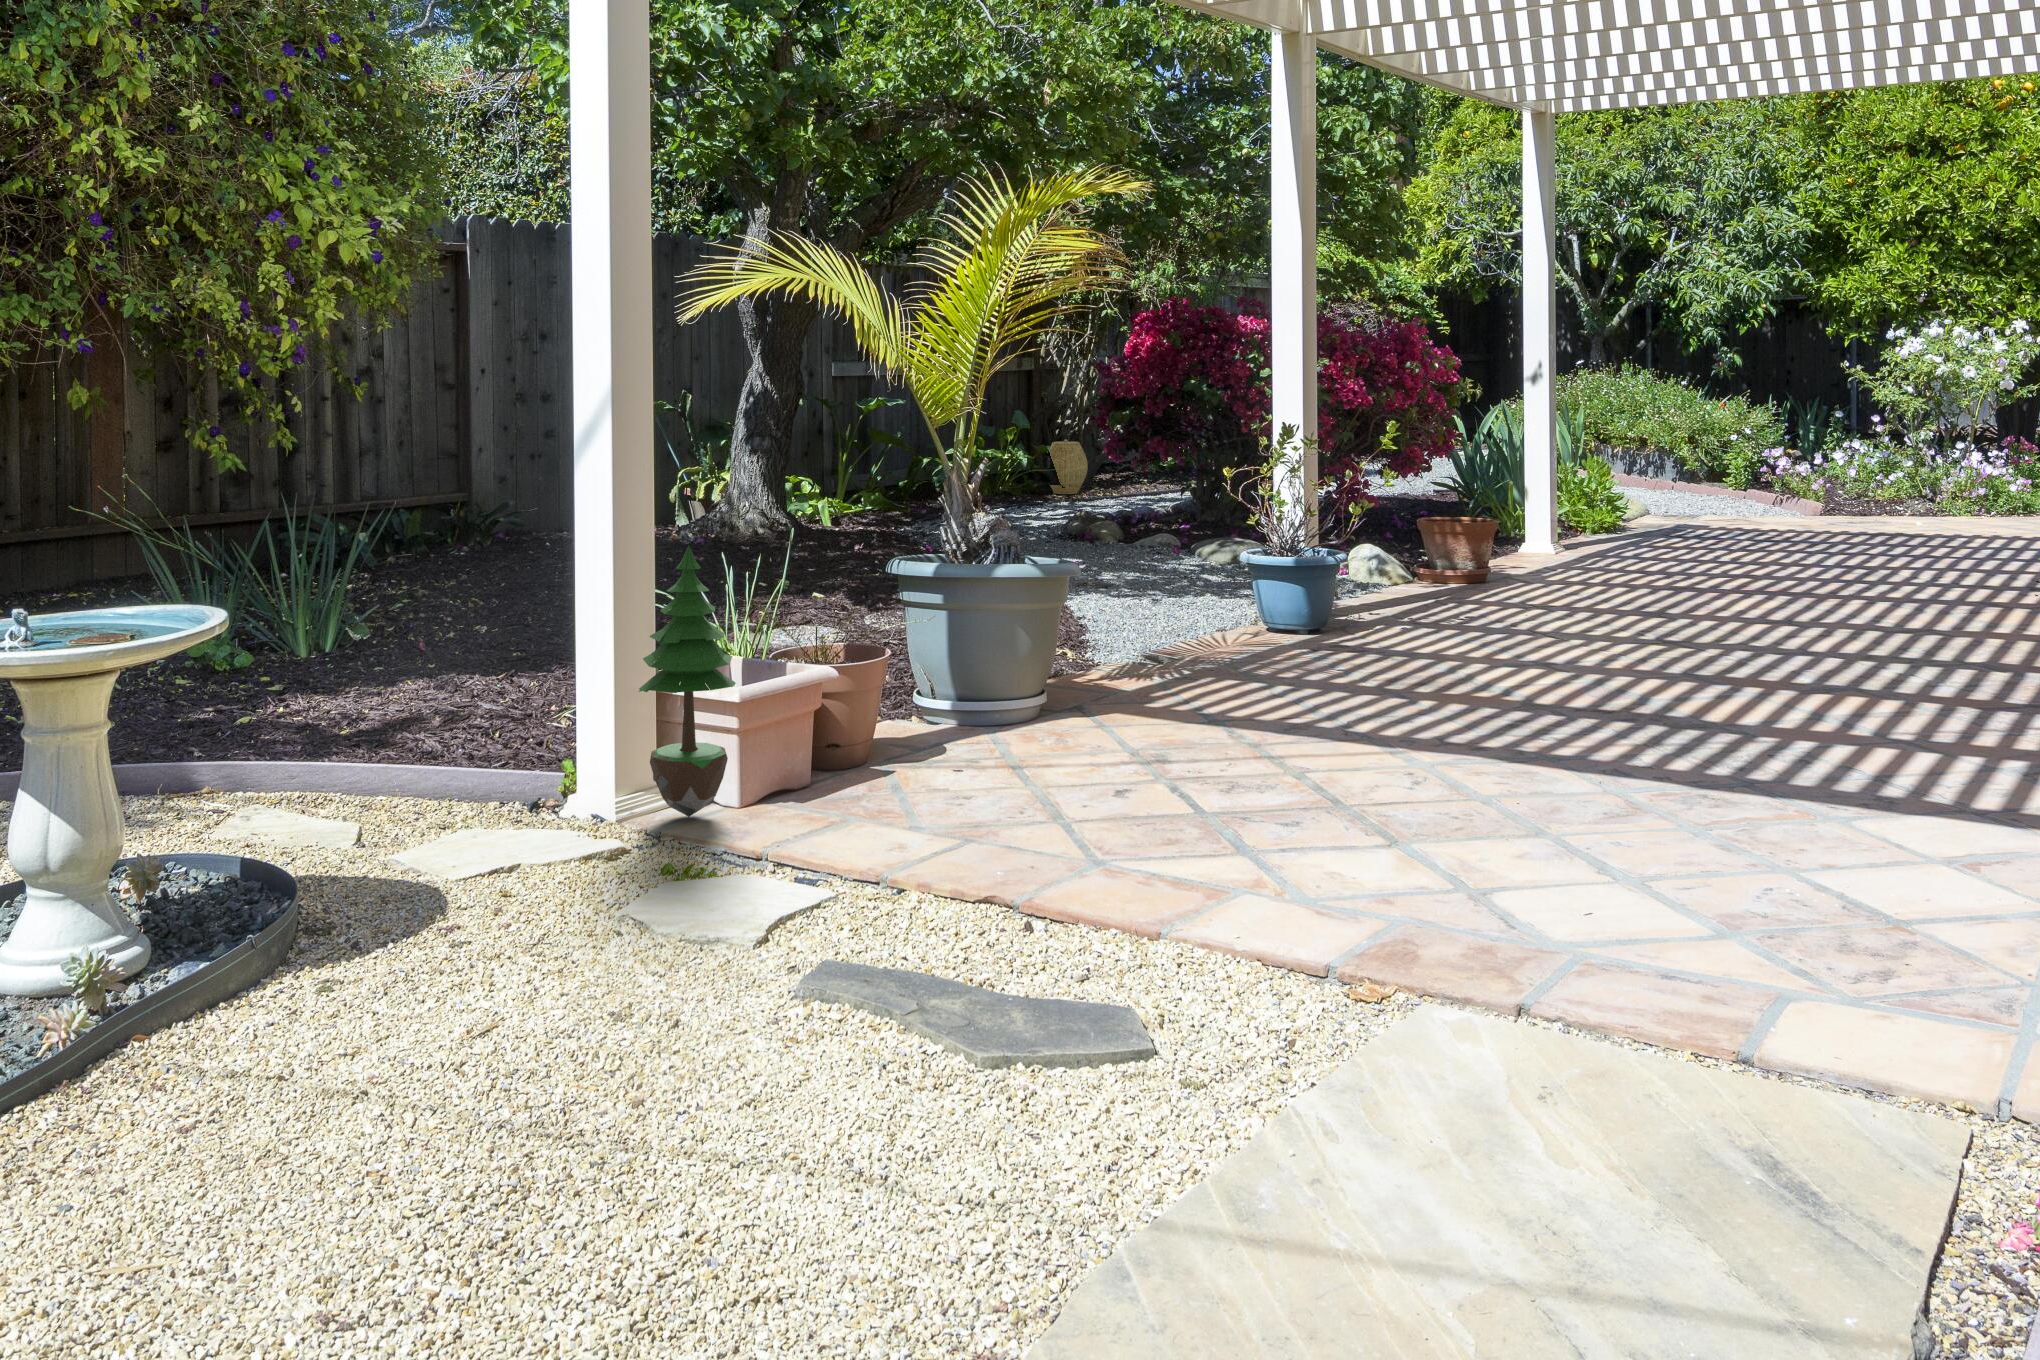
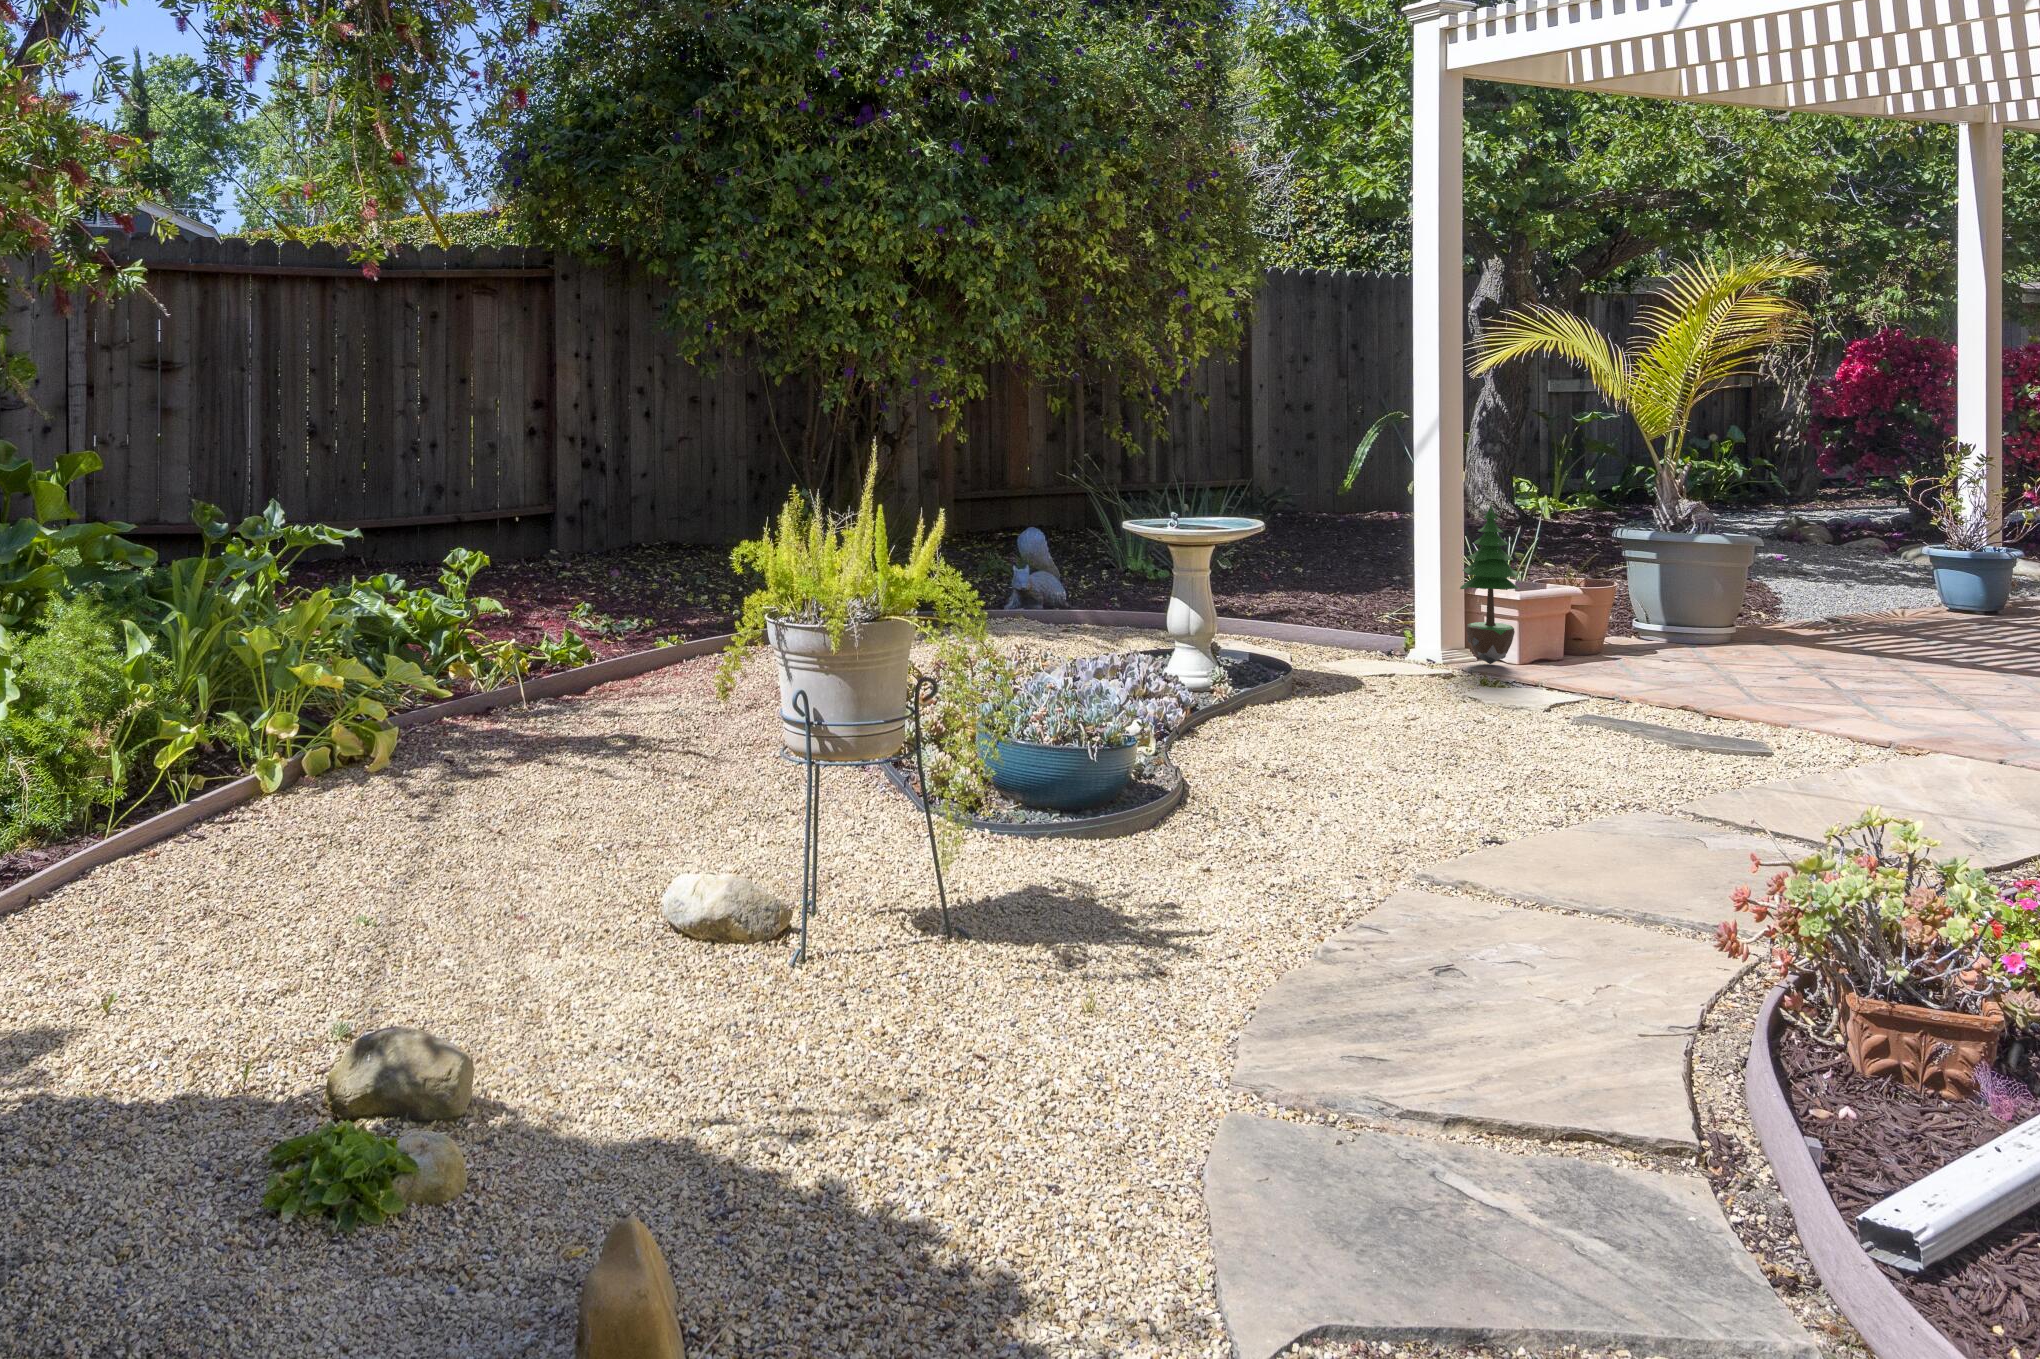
woven basket: present [1049,439,1088,494] -> none [1759,458,1804,507]

